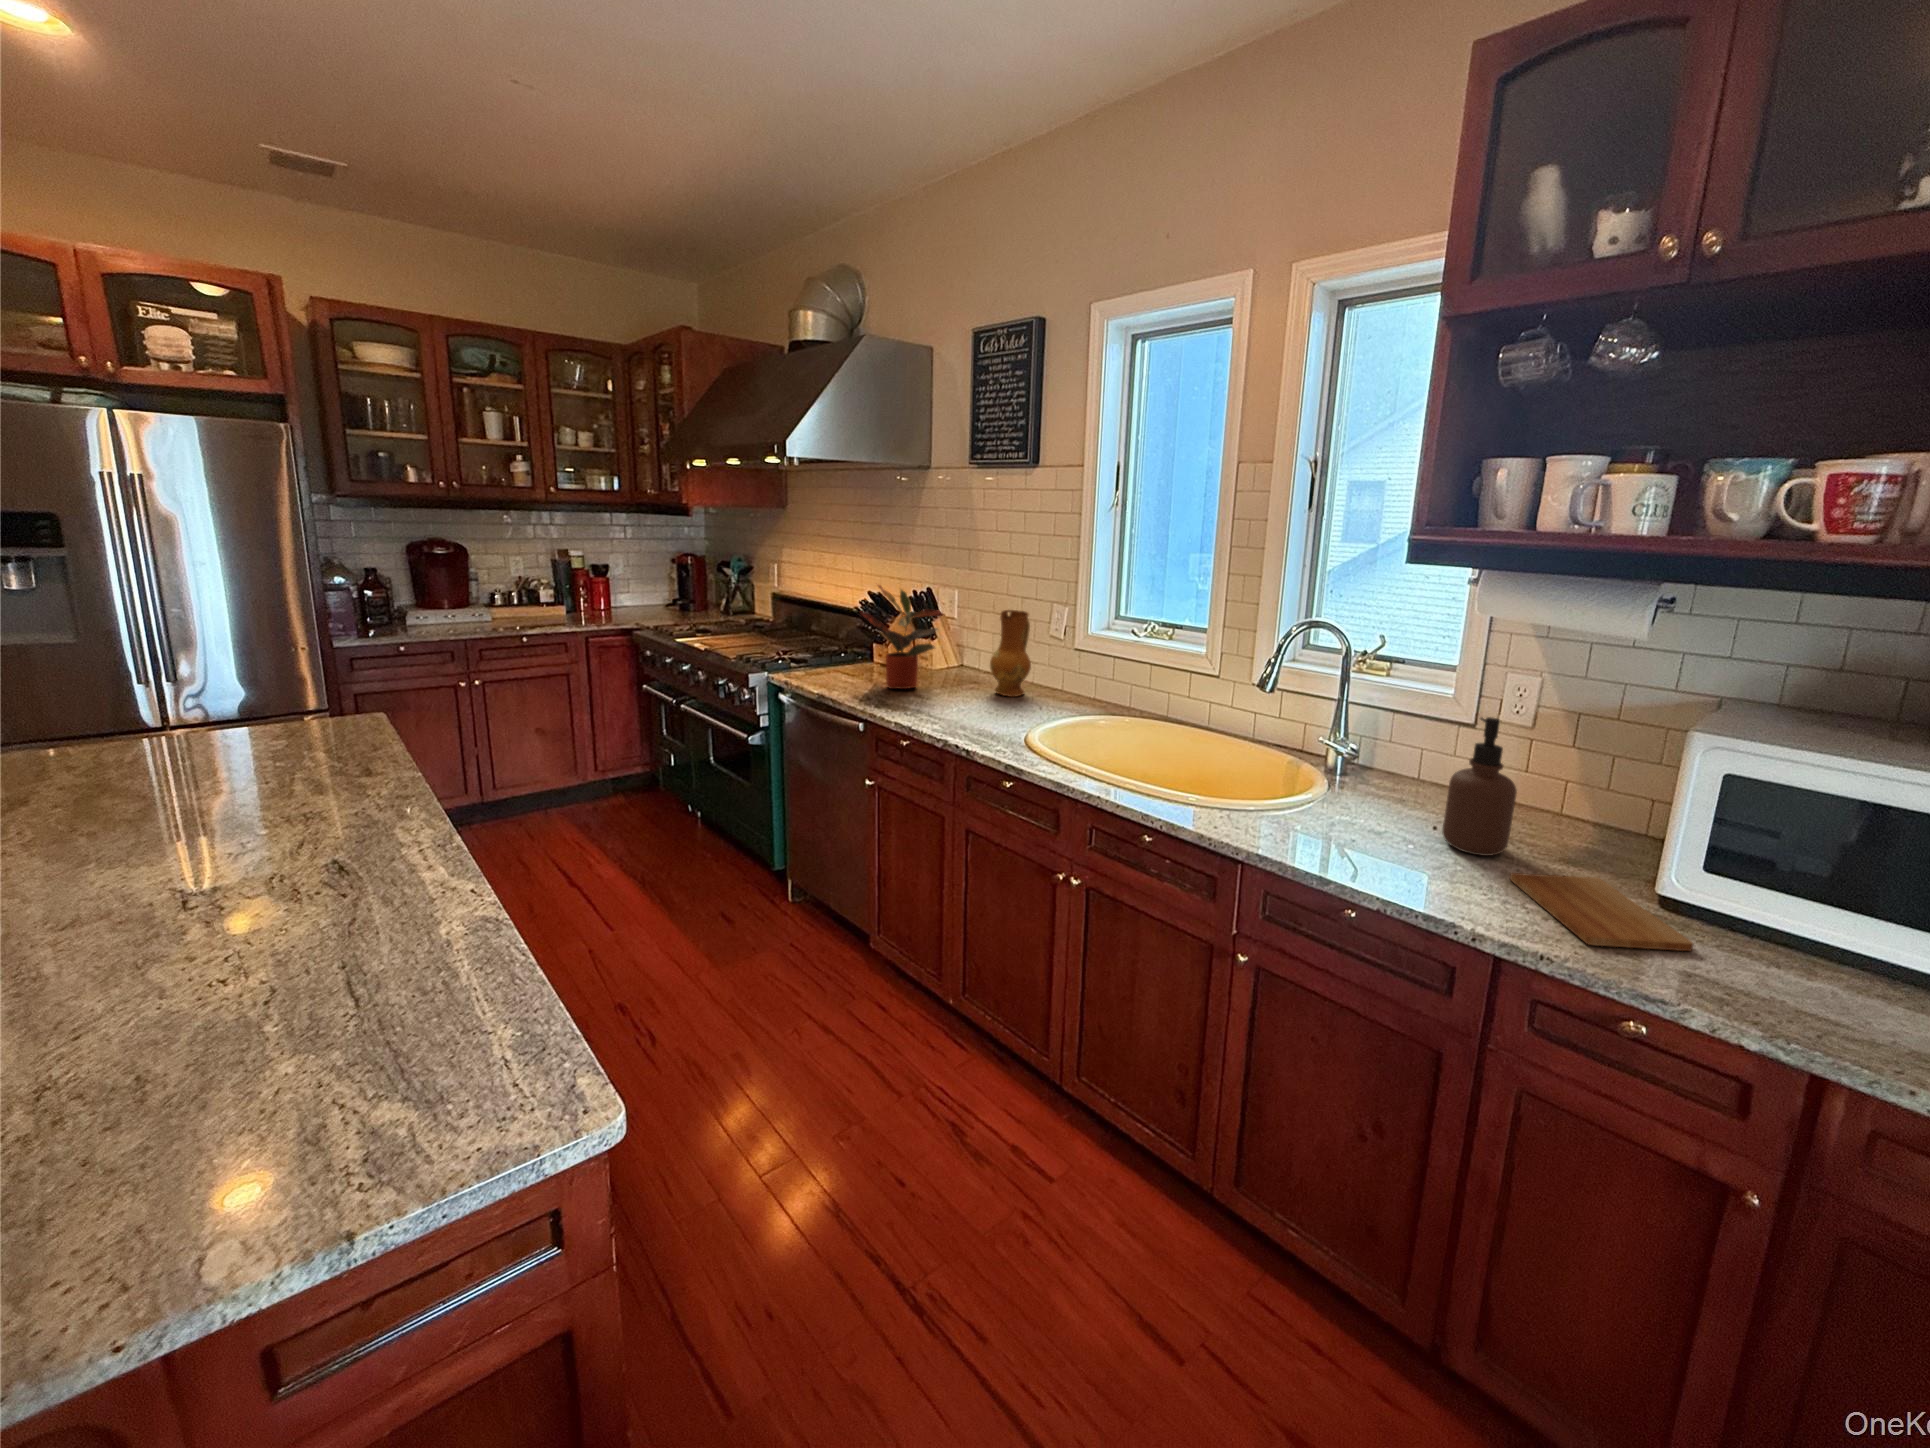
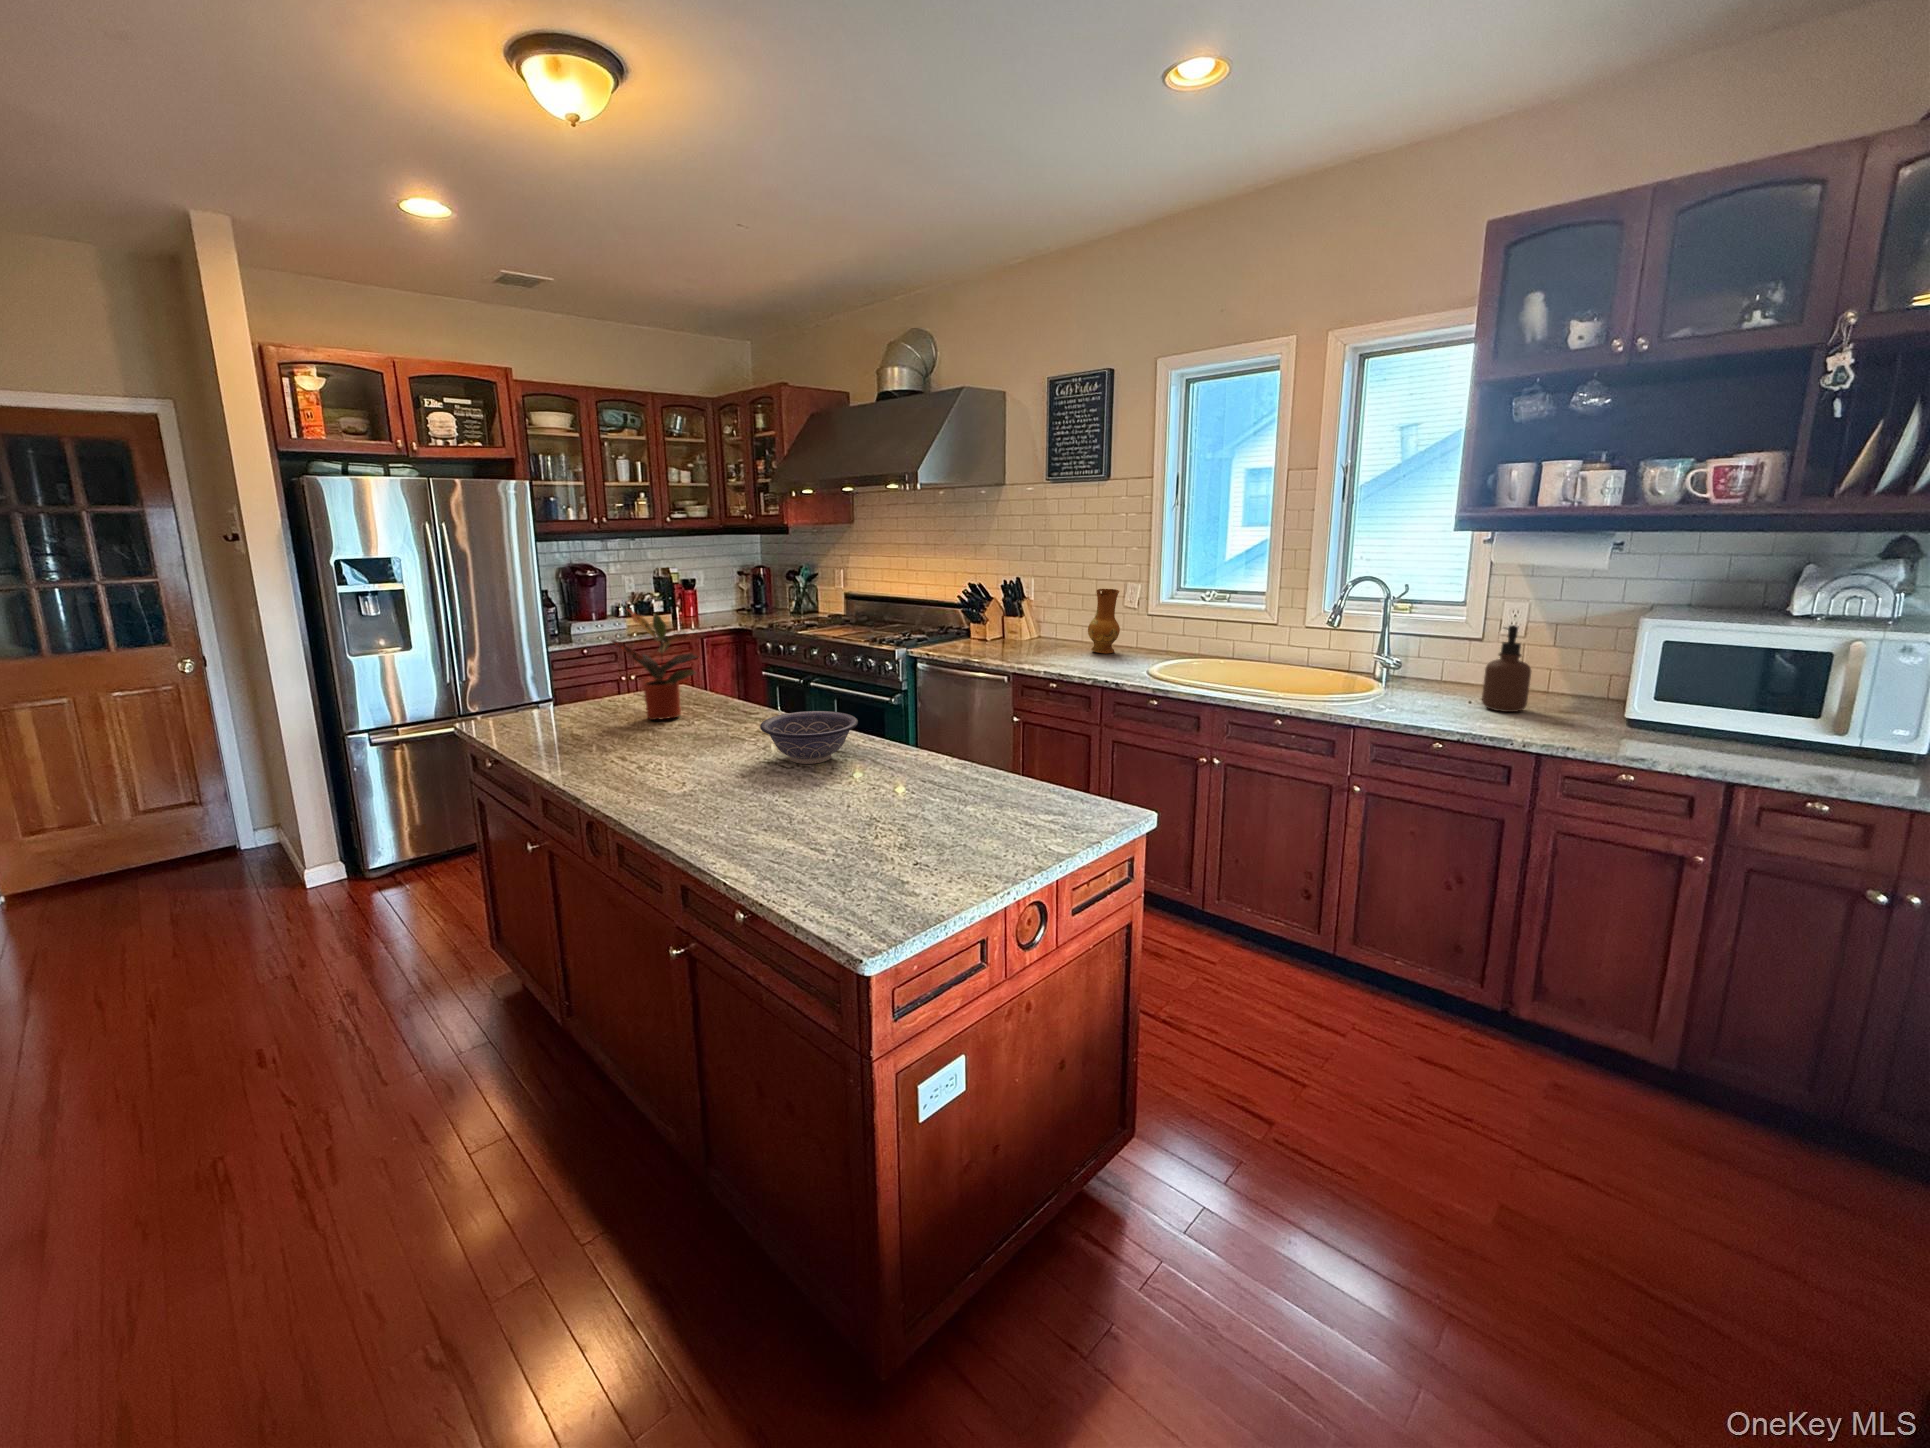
potted plant: present [861,585,943,689] -> present [611,610,703,720]
decorative bowl: none [87,804,331,911] -> present [760,711,858,764]
cutting board: present [1510,873,1693,951] -> none [1534,716,1655,741]

